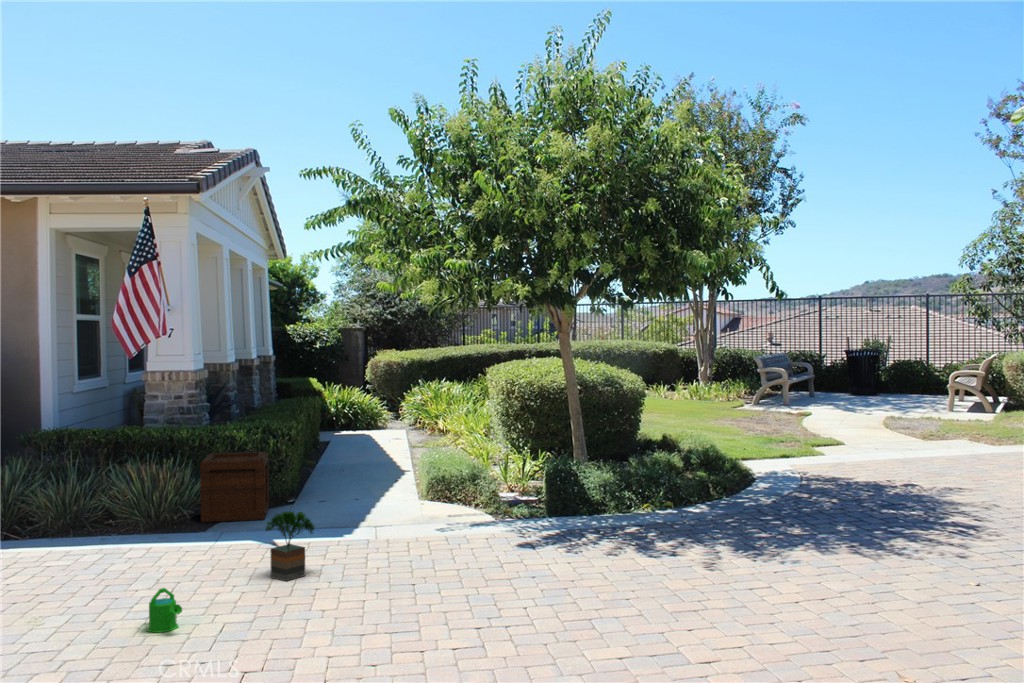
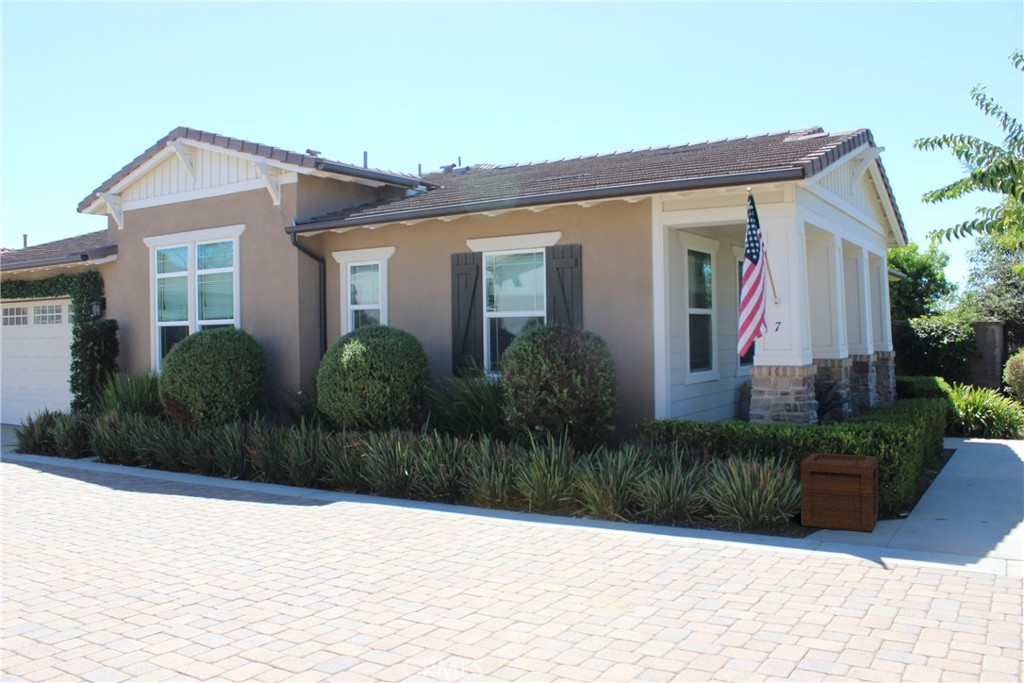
potted tree: present [266,511,315,581] -> none [864,530,930,615]
watering can: present [147,588,182,633] -> none [728,600,764,649]

